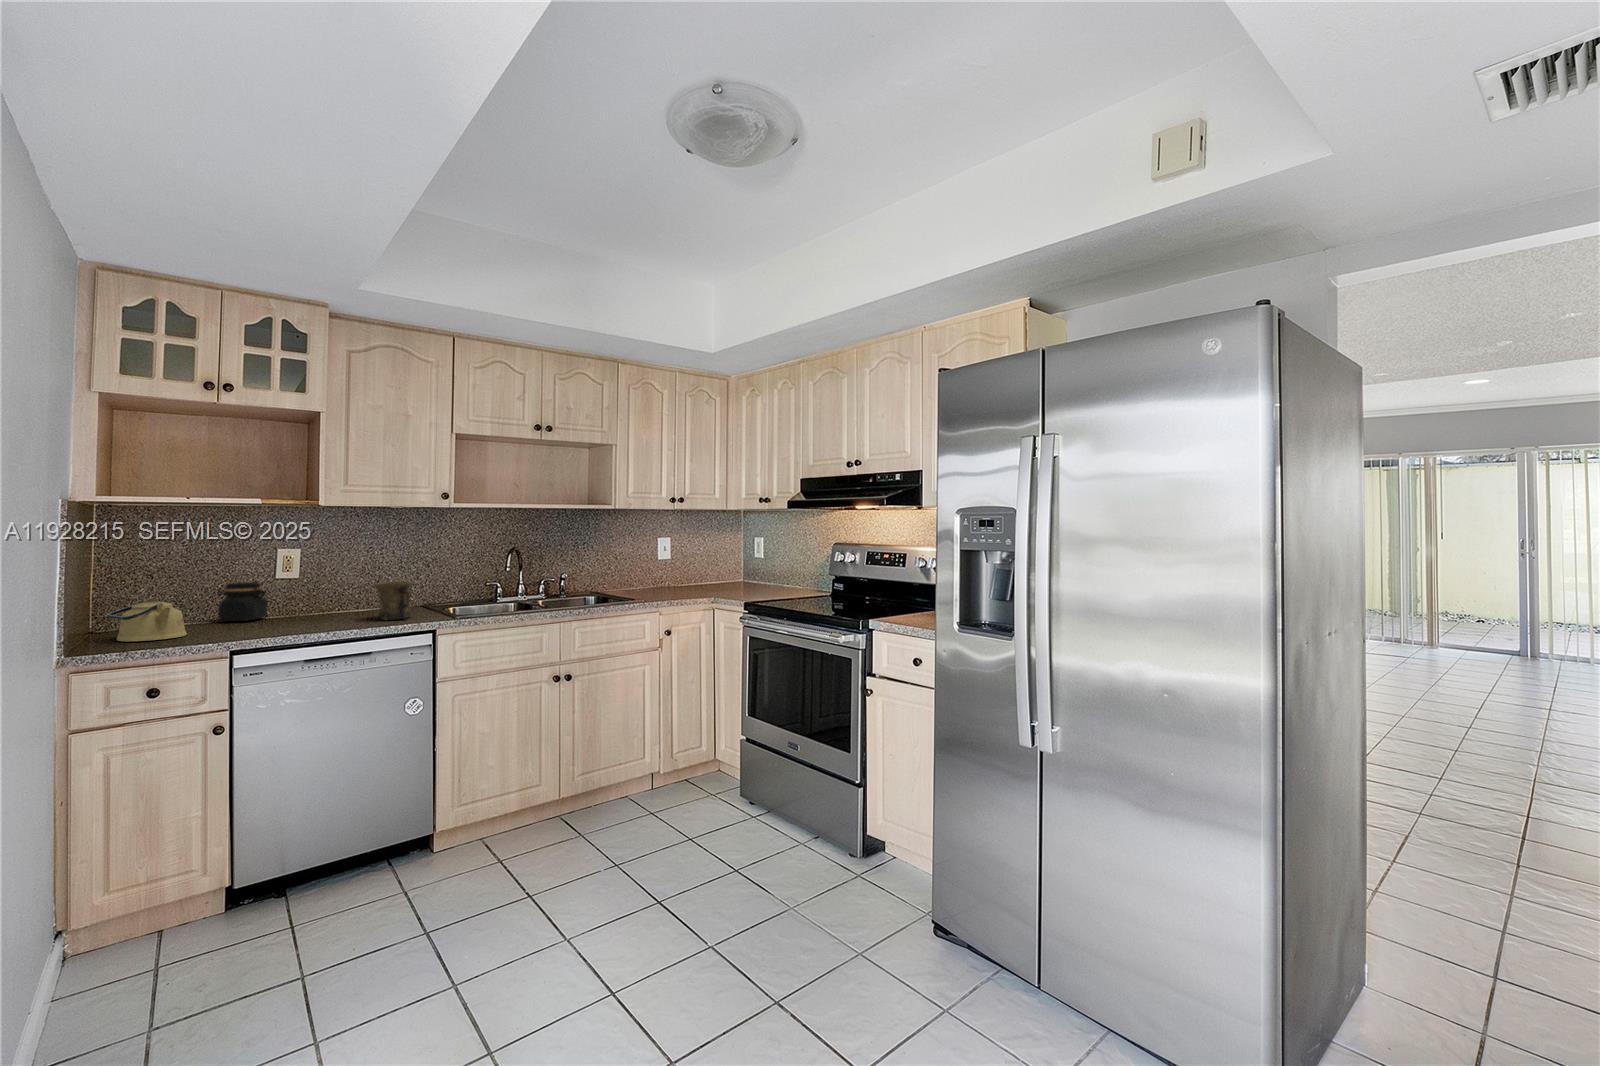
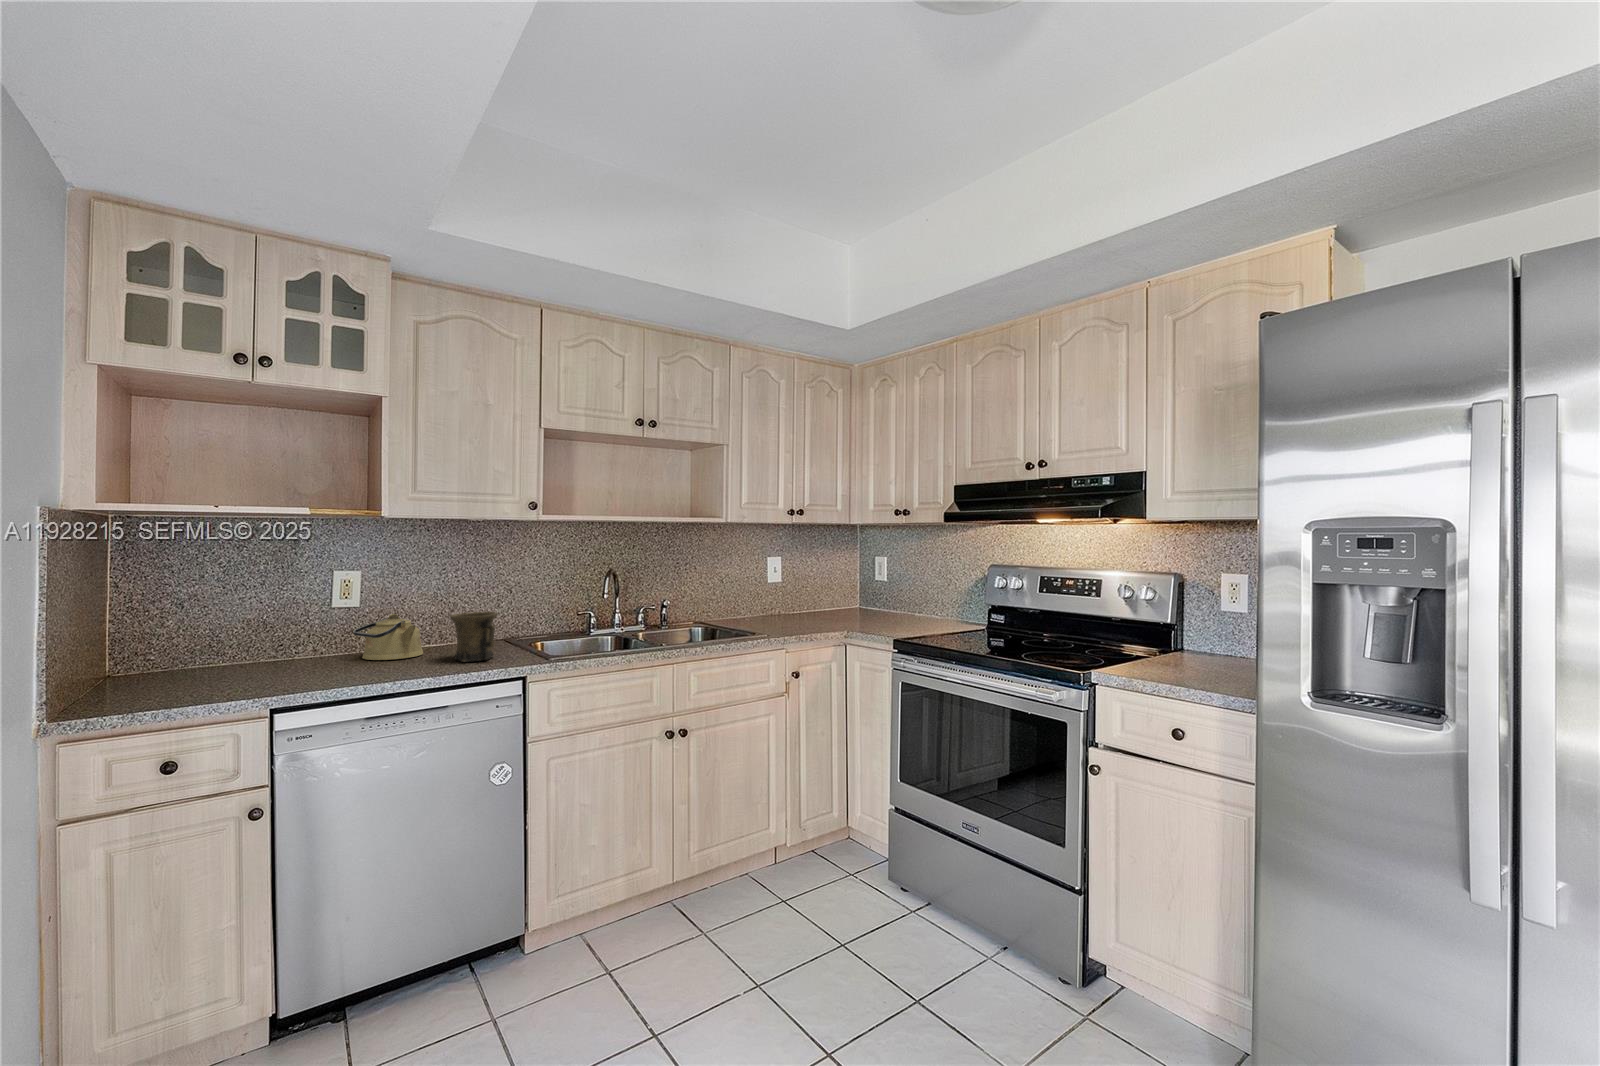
jar: present [218,582,268,621] -> none [264,613,324,662]
kettle: present [108,597,187,641] -> present [353,614,423,660]

